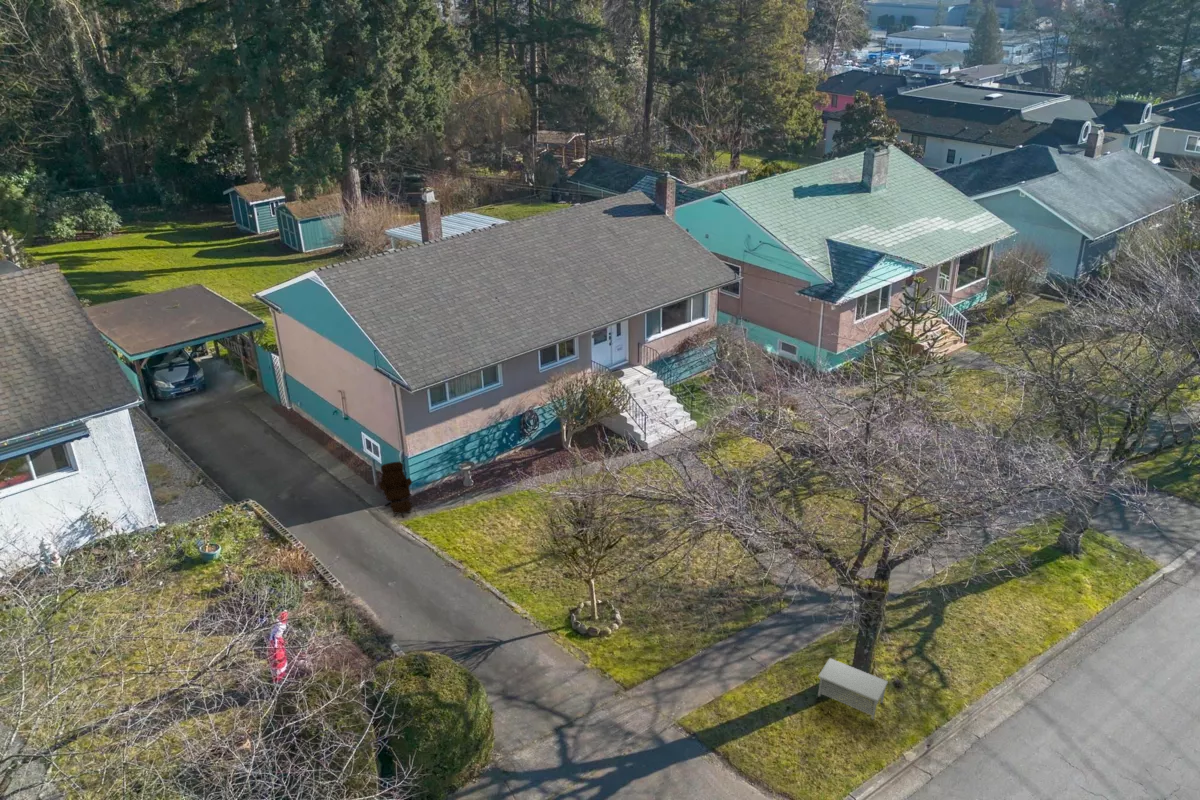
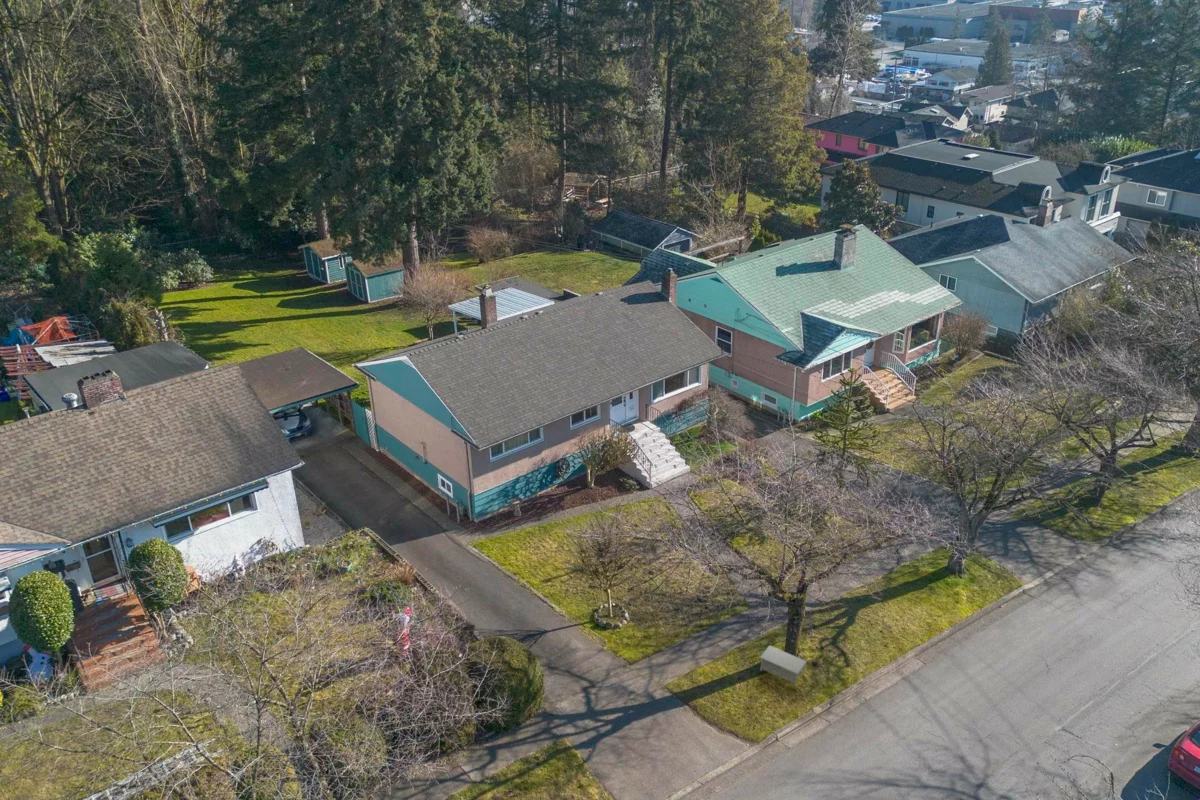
lounge chair: present [379,462,412,516] -> none [454,499,478,541]

